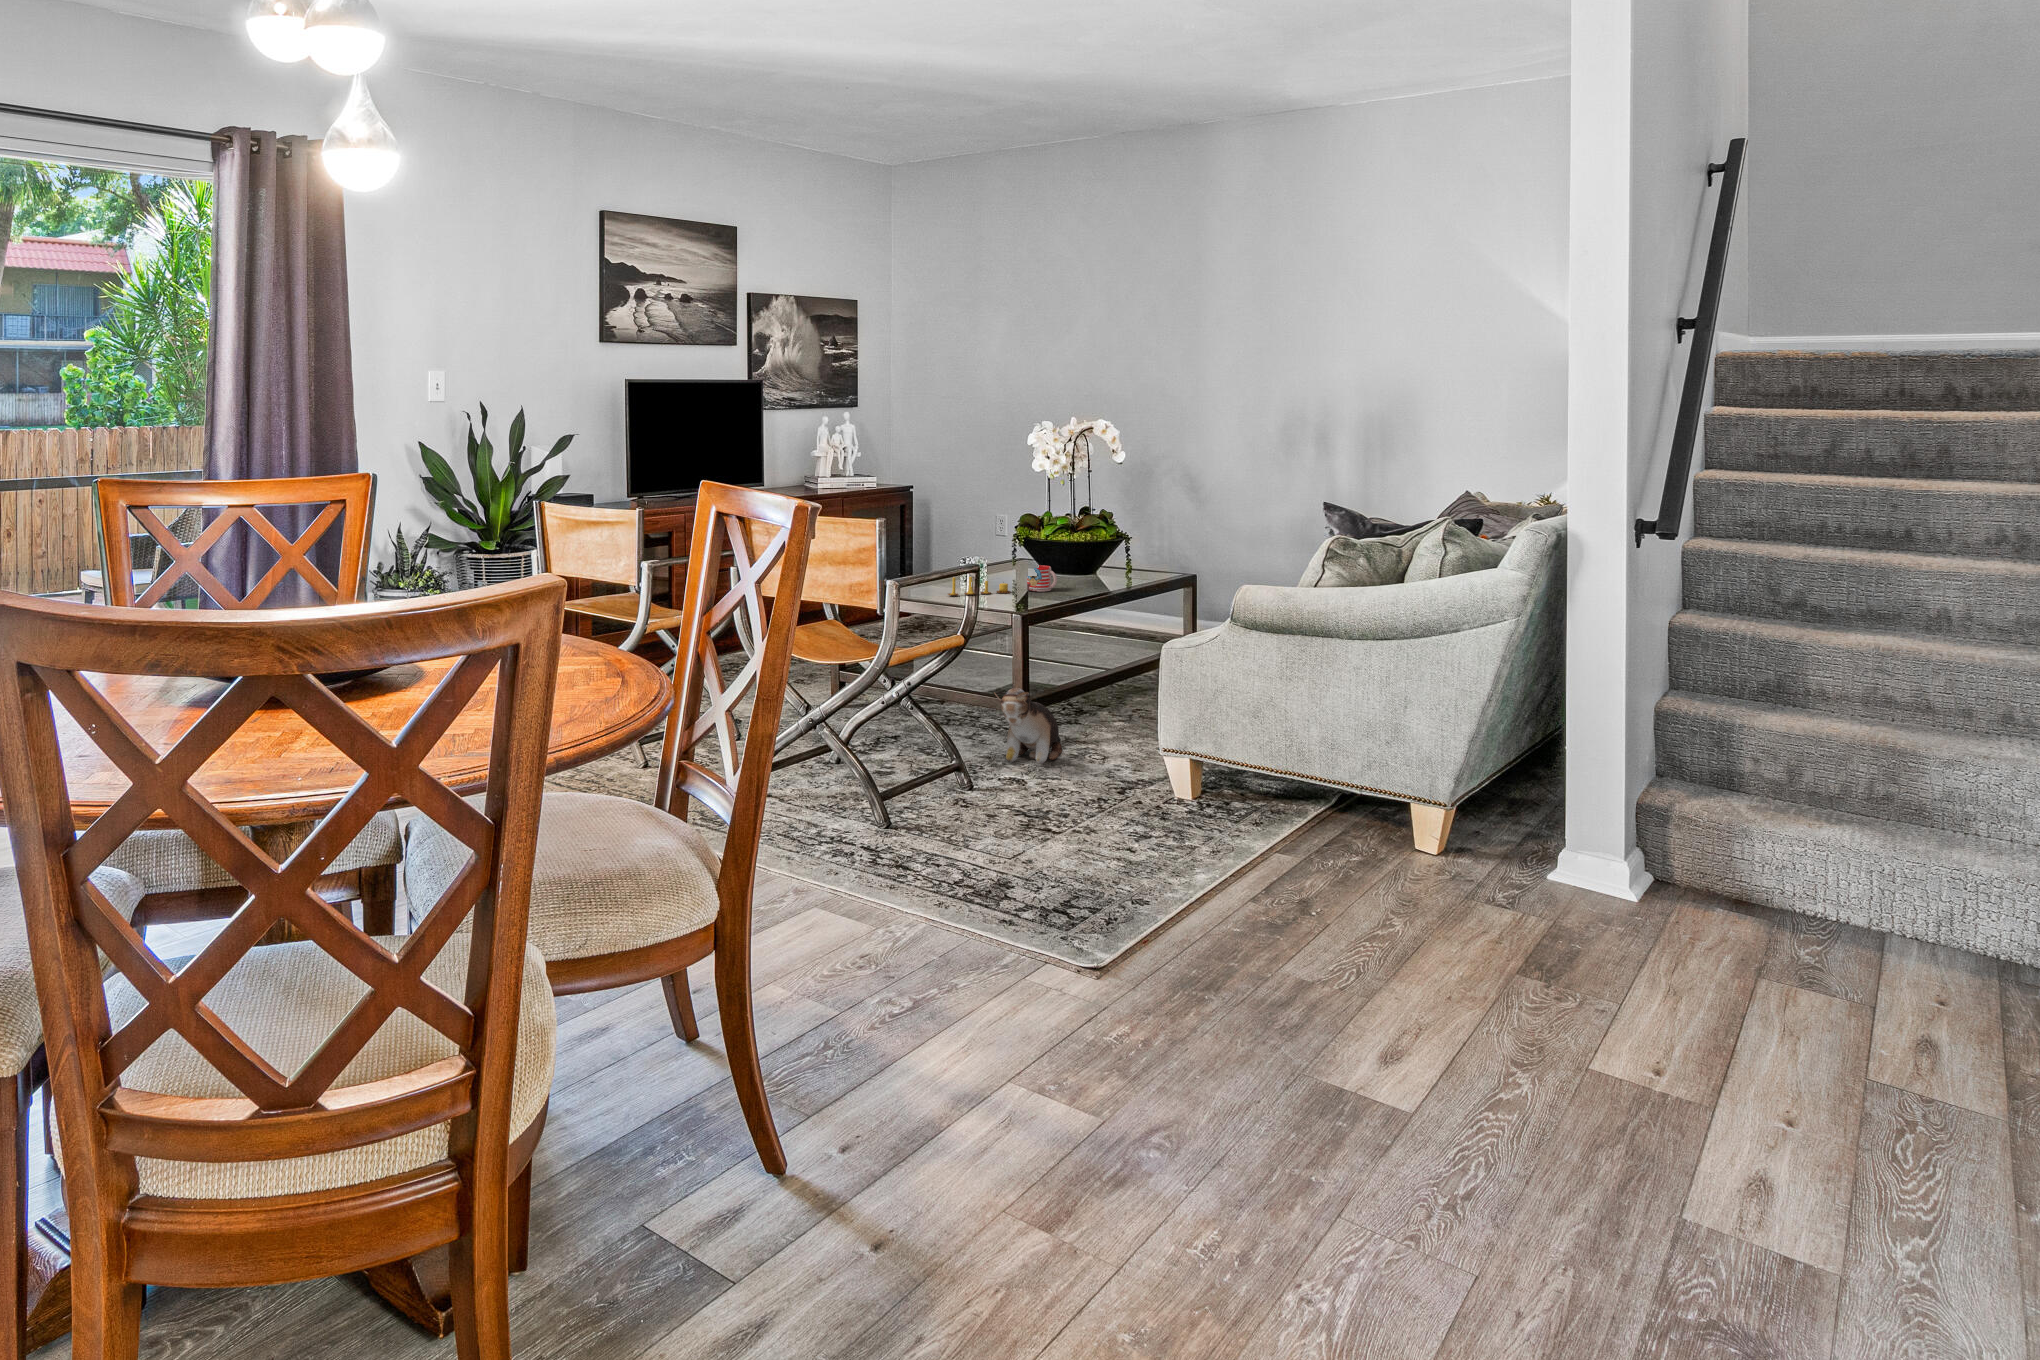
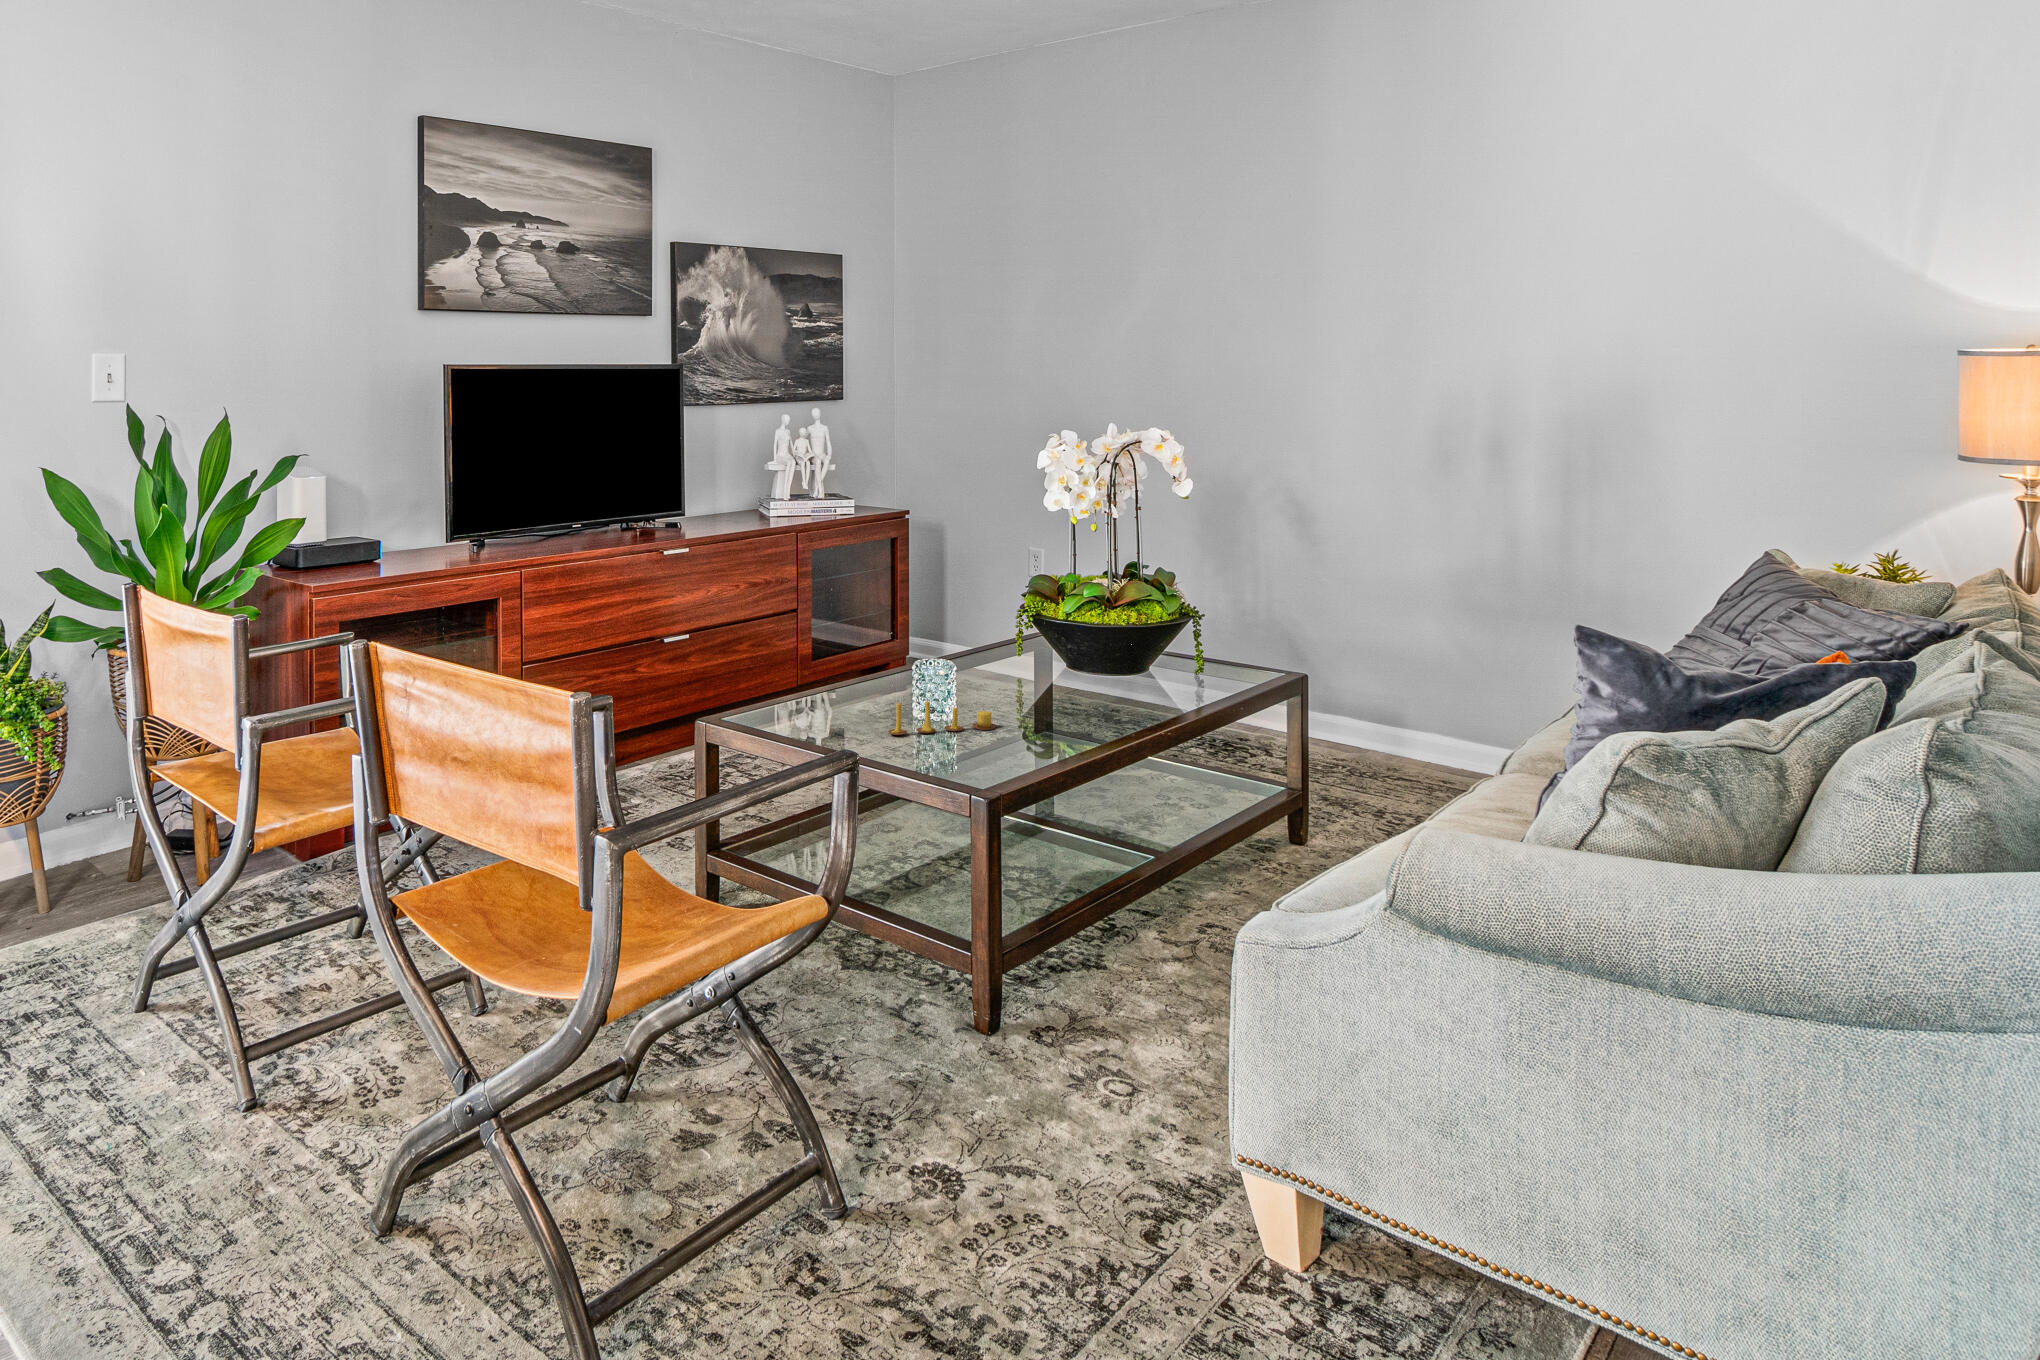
mug: present [1027,565,1057,592] -> none [1025,678,1074,727]
plush toy: present [994,688,1062,763] -> none [915,980,1062,1132]

